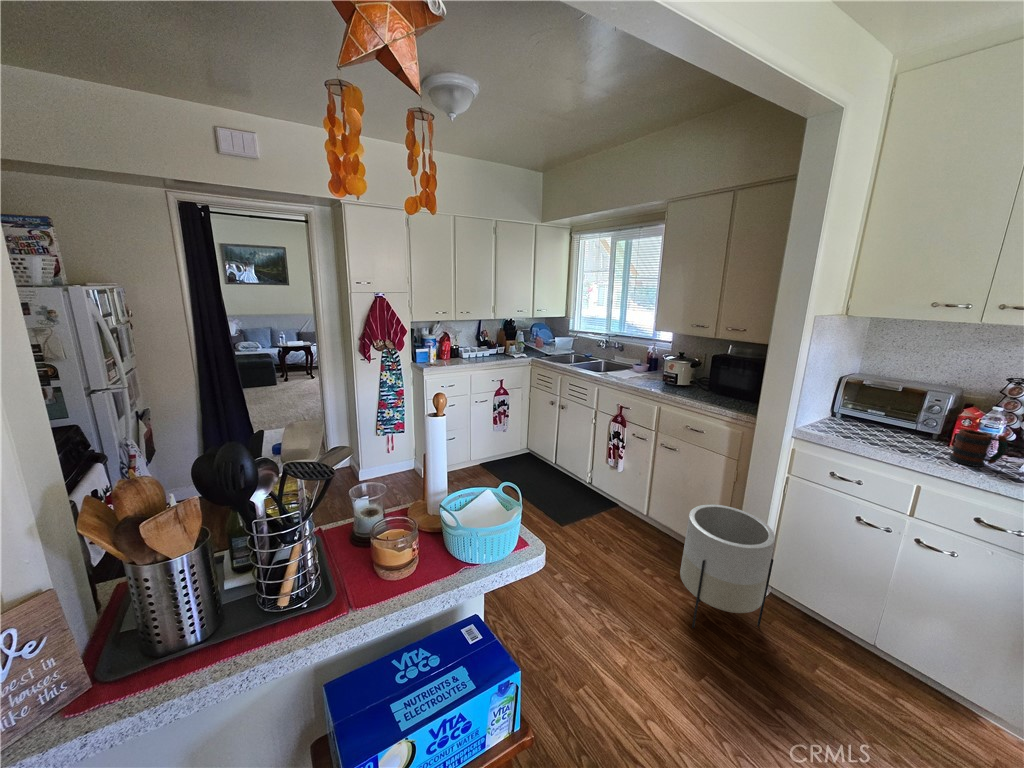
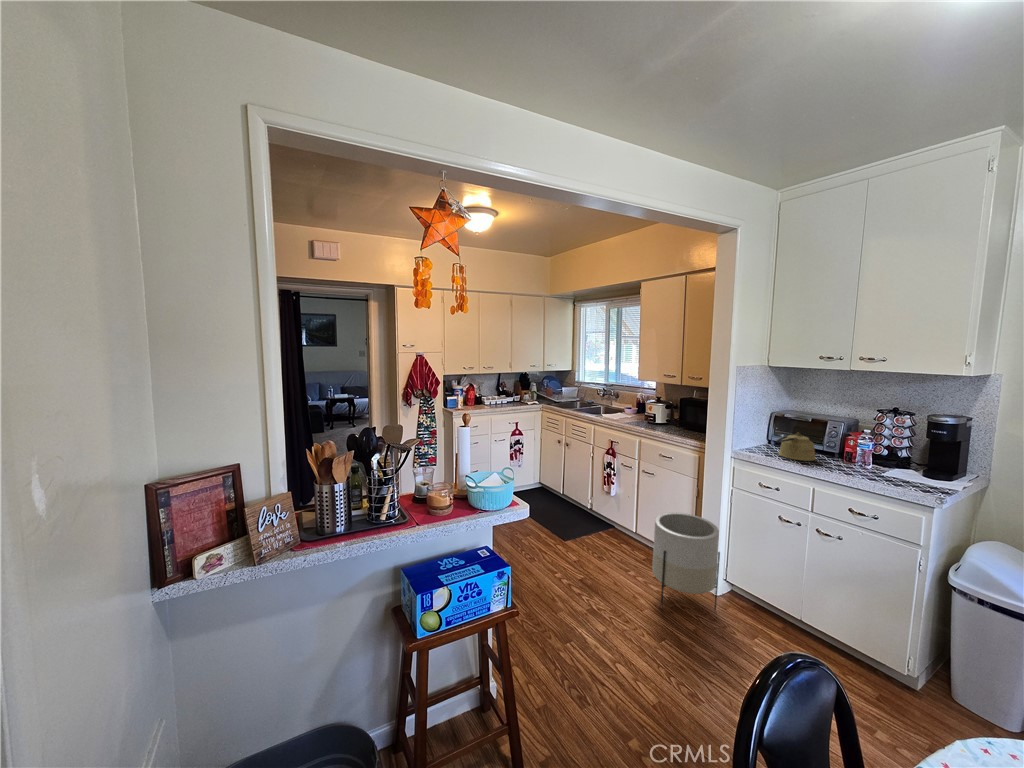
kettle: none [857,408,913,446] -> present [776,433,816,461]
mug: present [950,429,1007,467] -> none [837,446,870,472]

